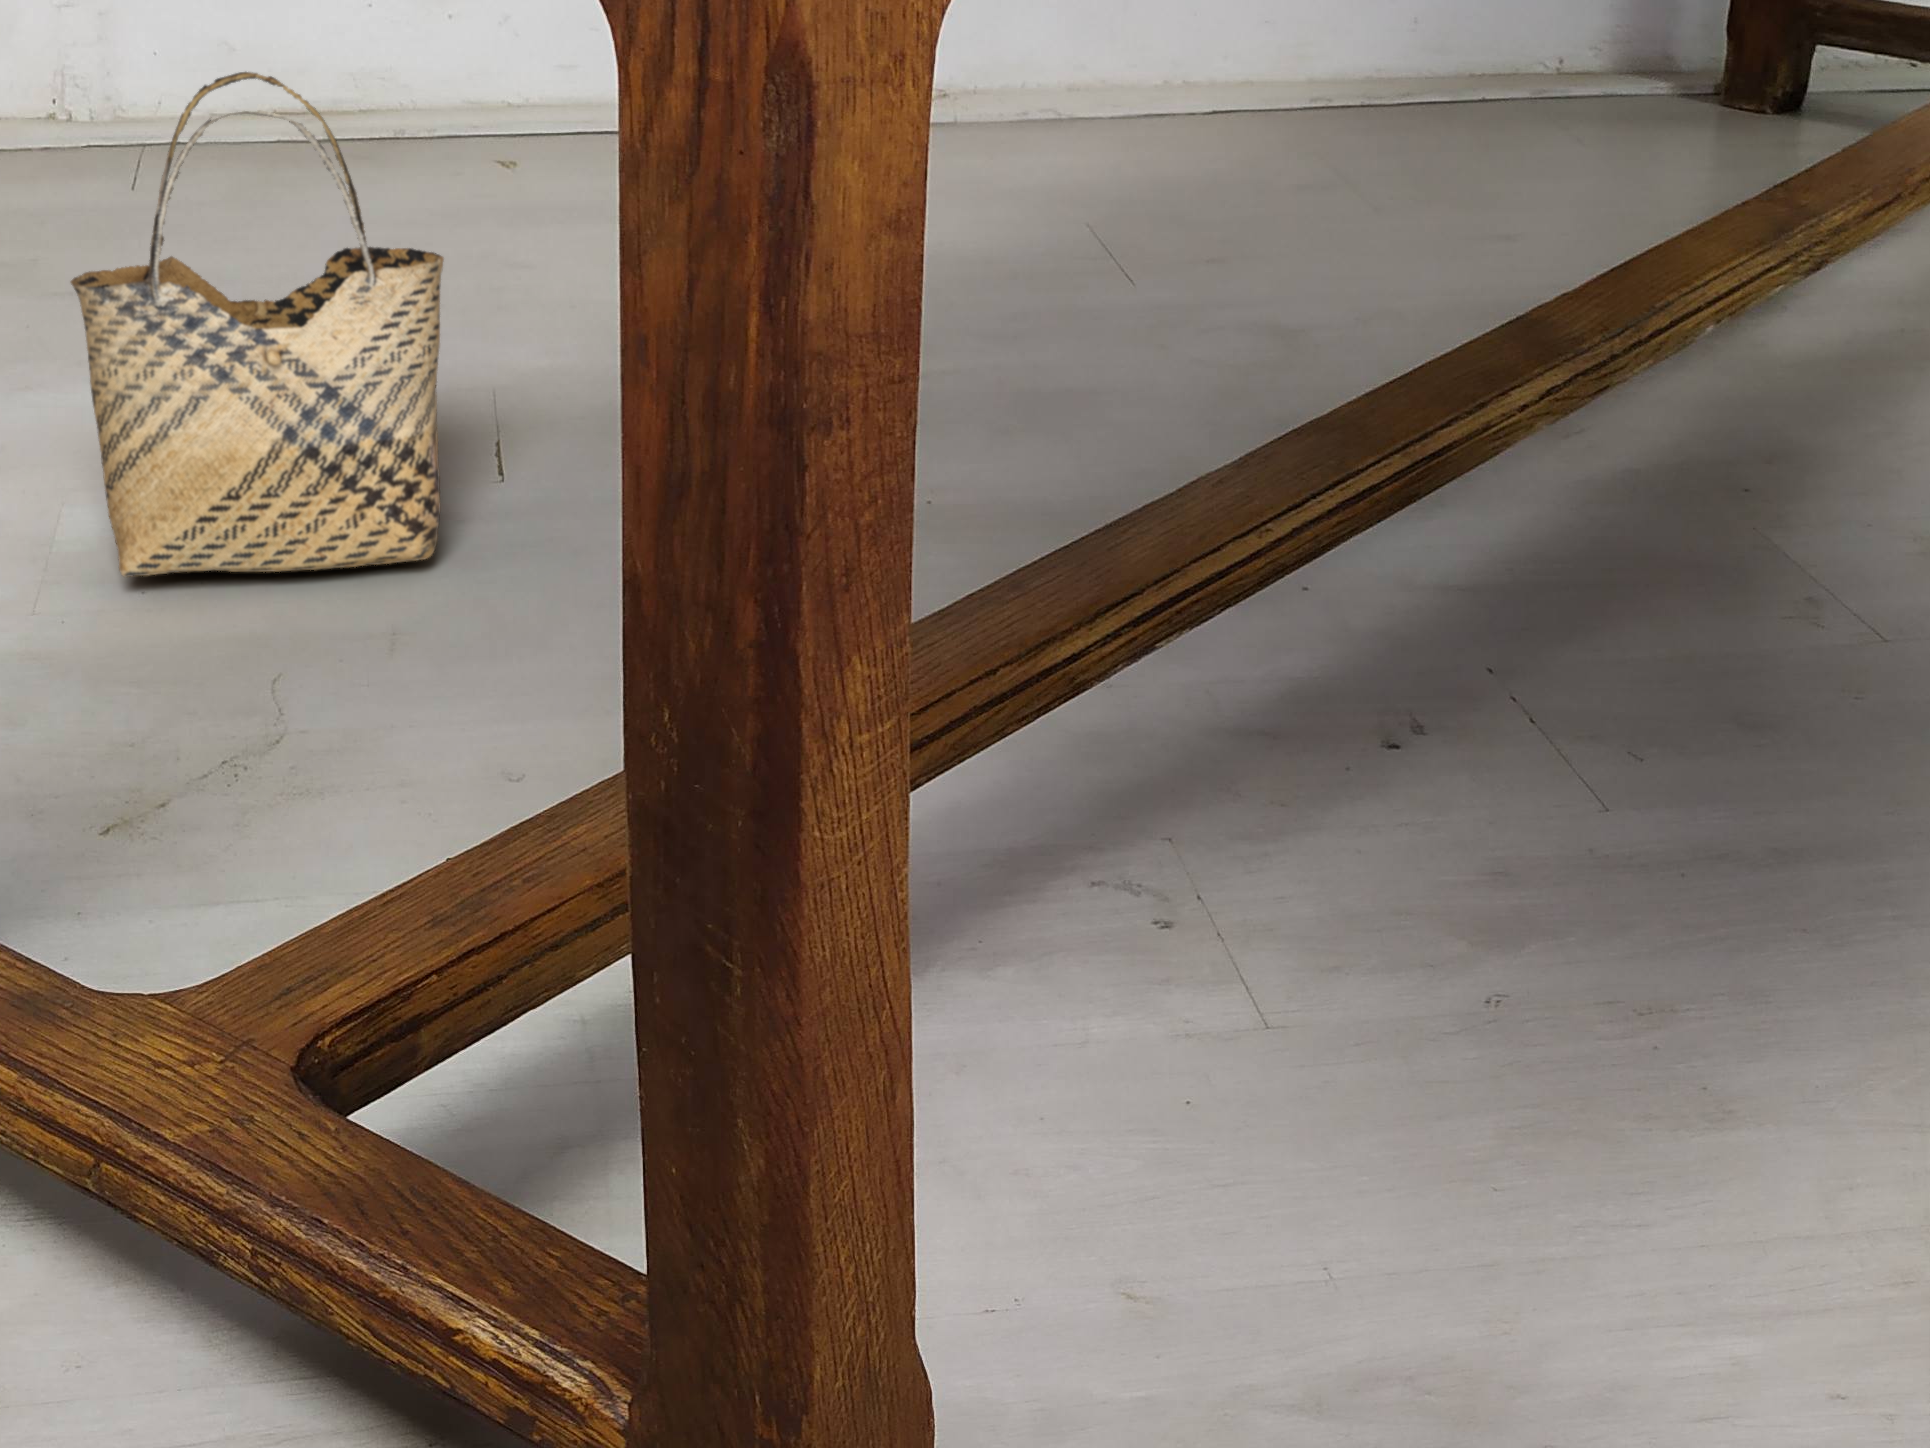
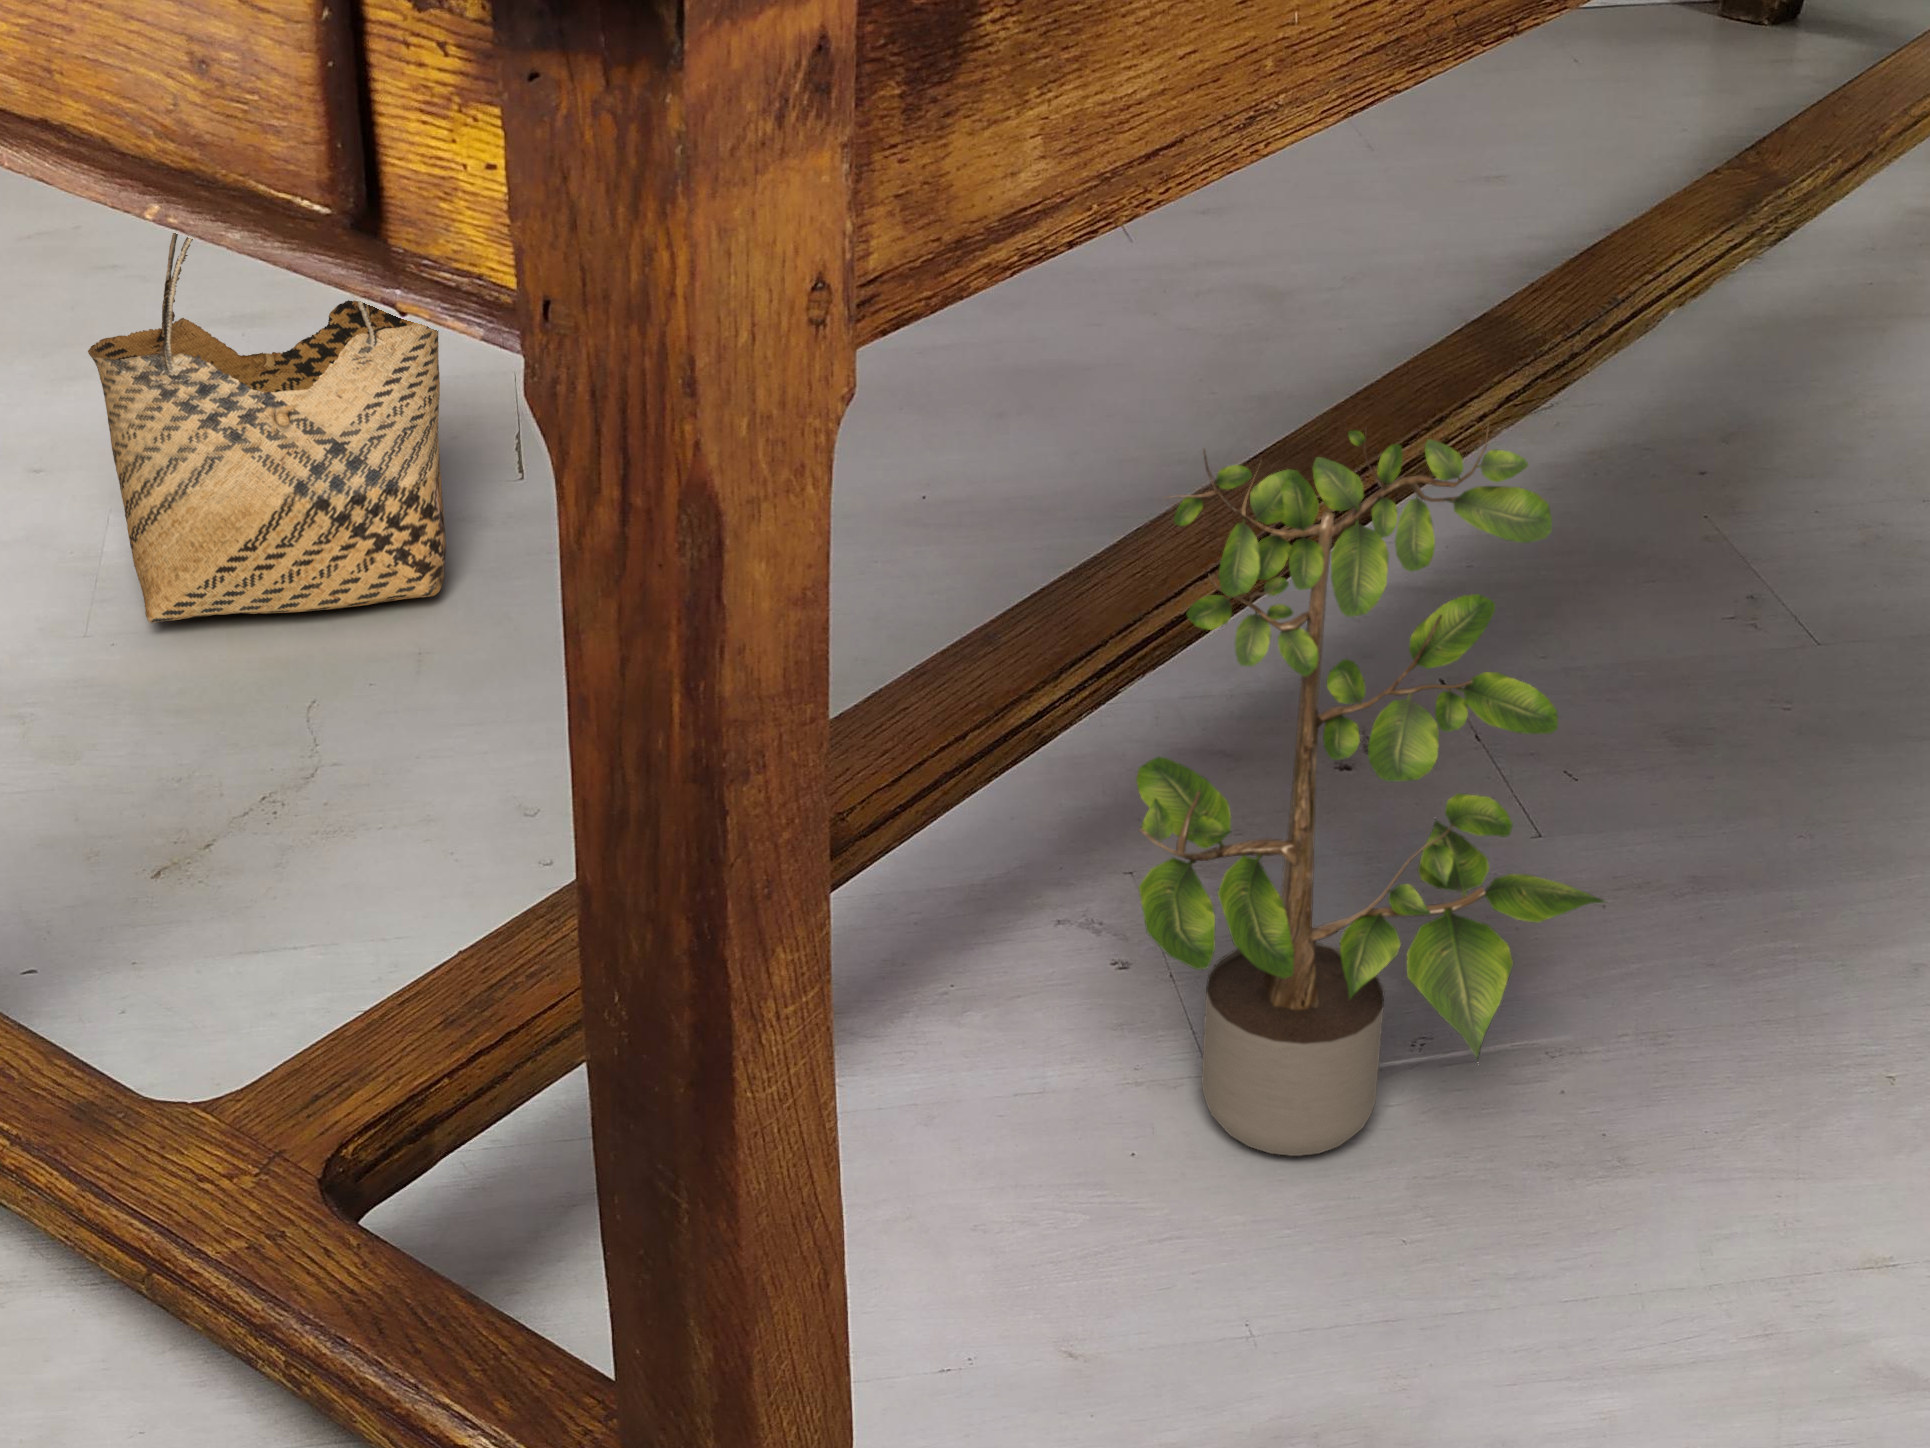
potted plant: none [1202,254,1723,1096] -> present [1136,430,1605,1156]

